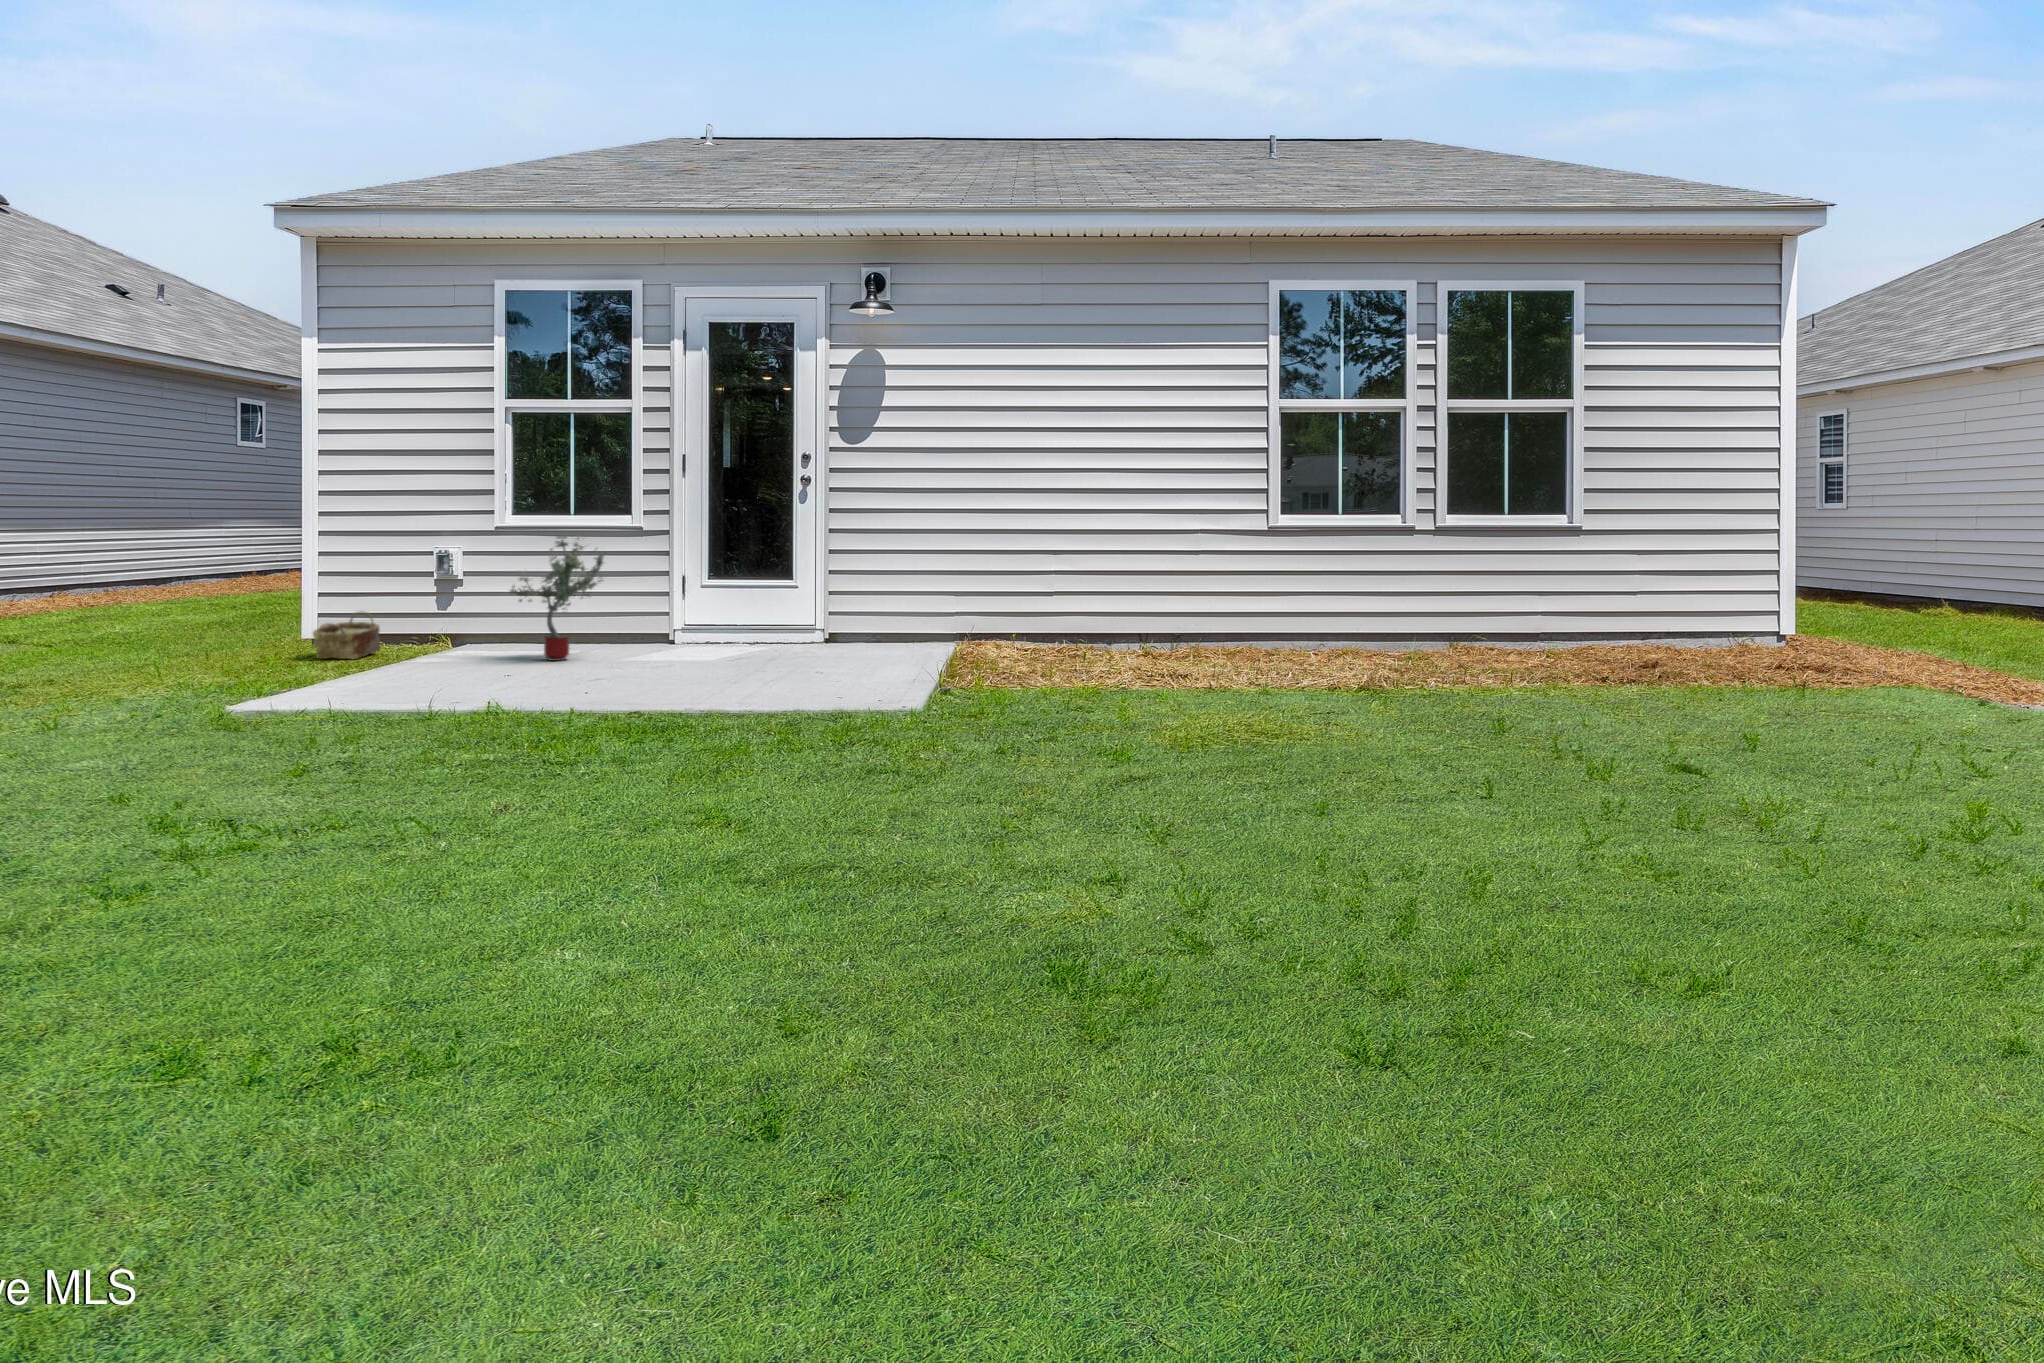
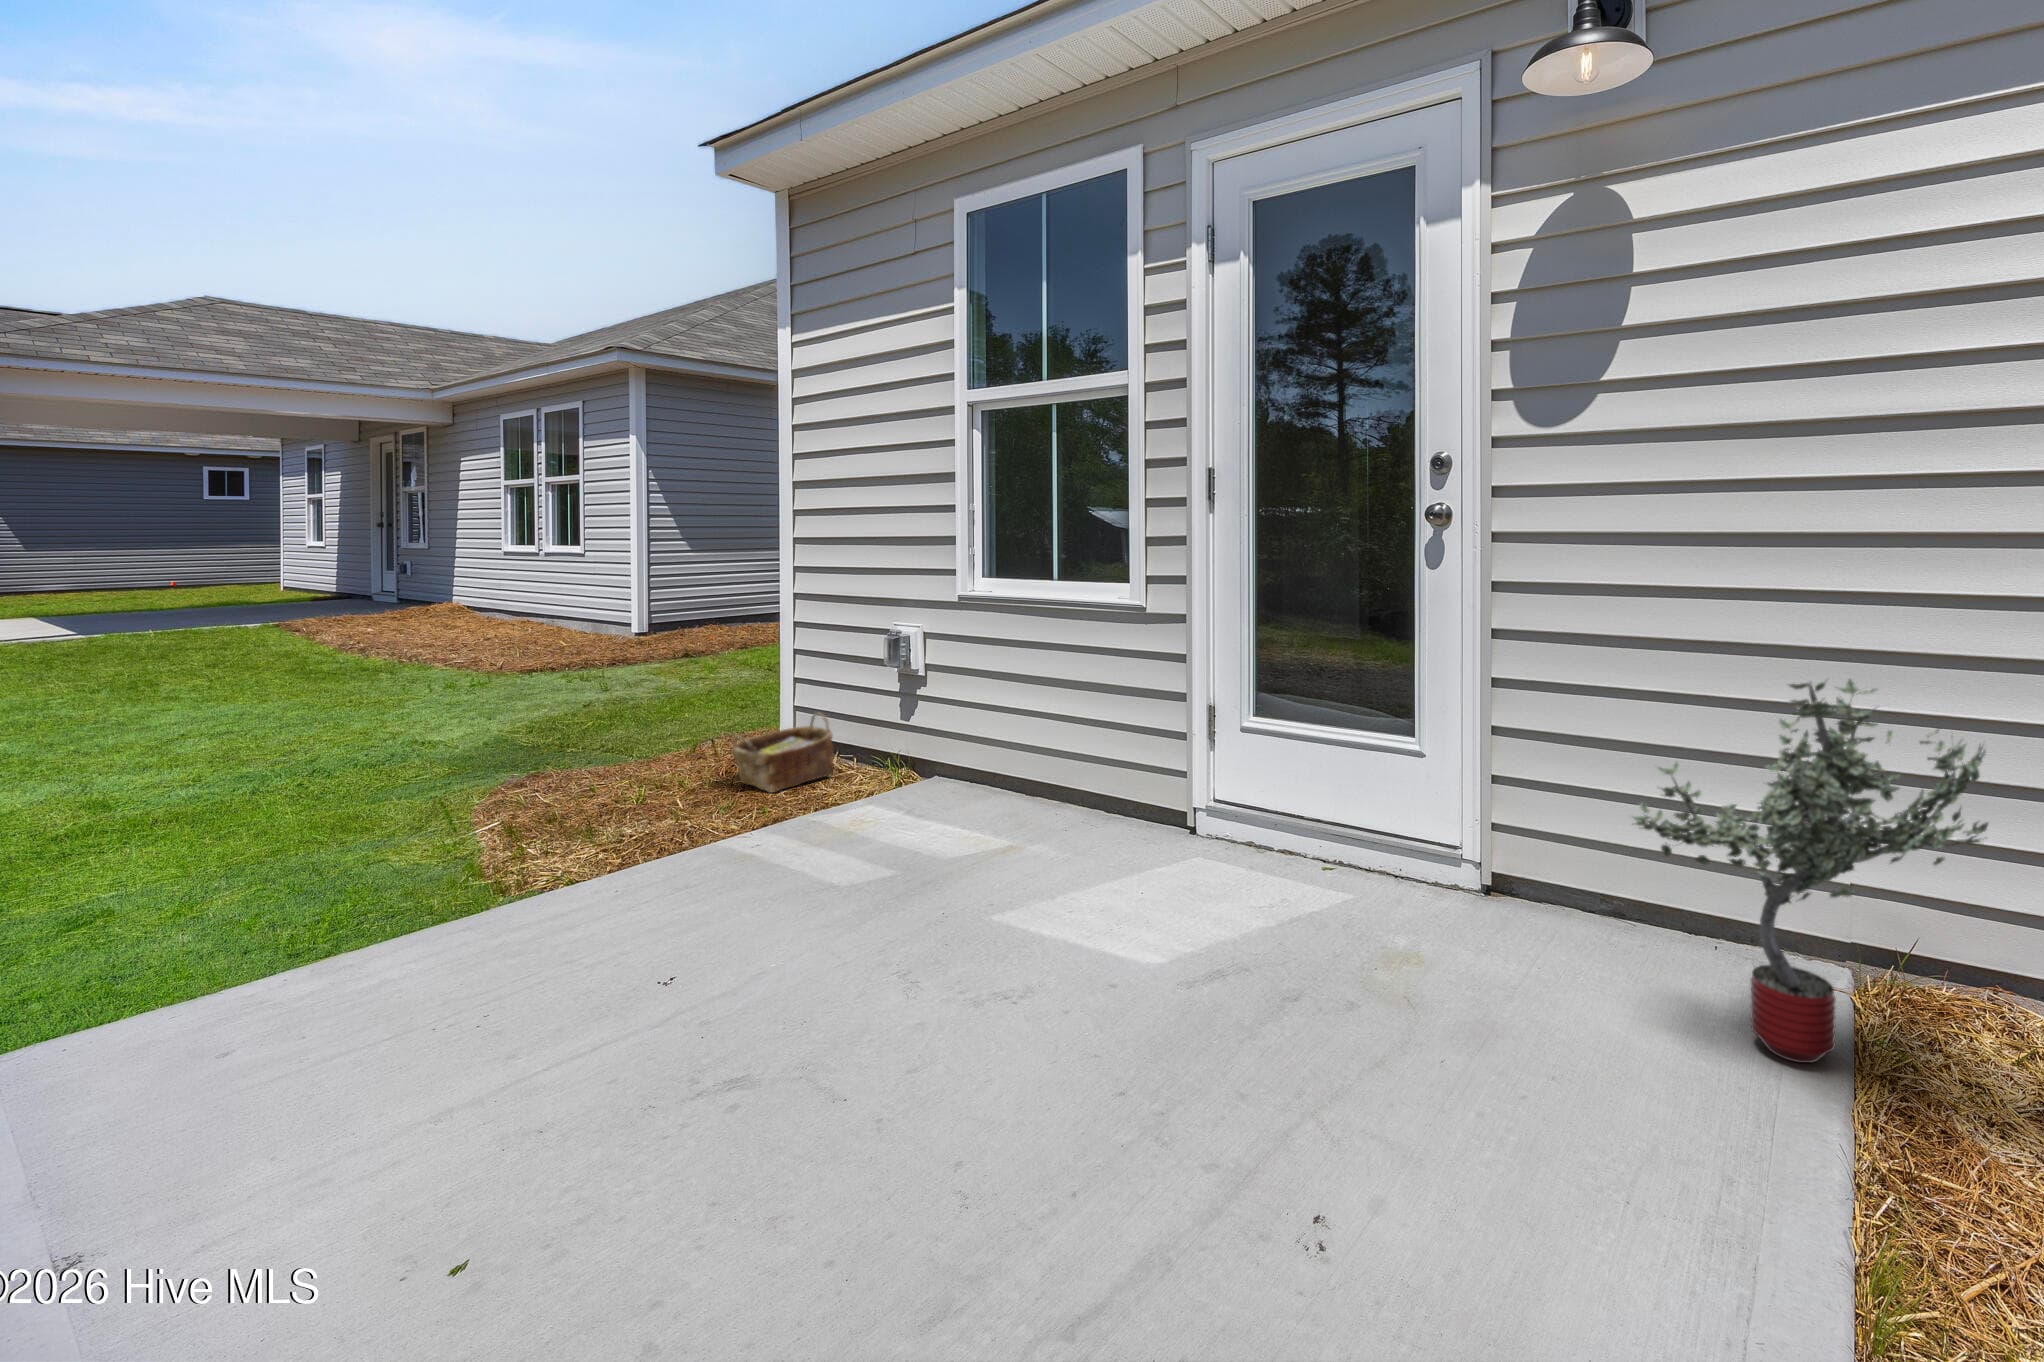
potted tree: present [510,536,606,661] -> present [1632,679,1988,1063]

